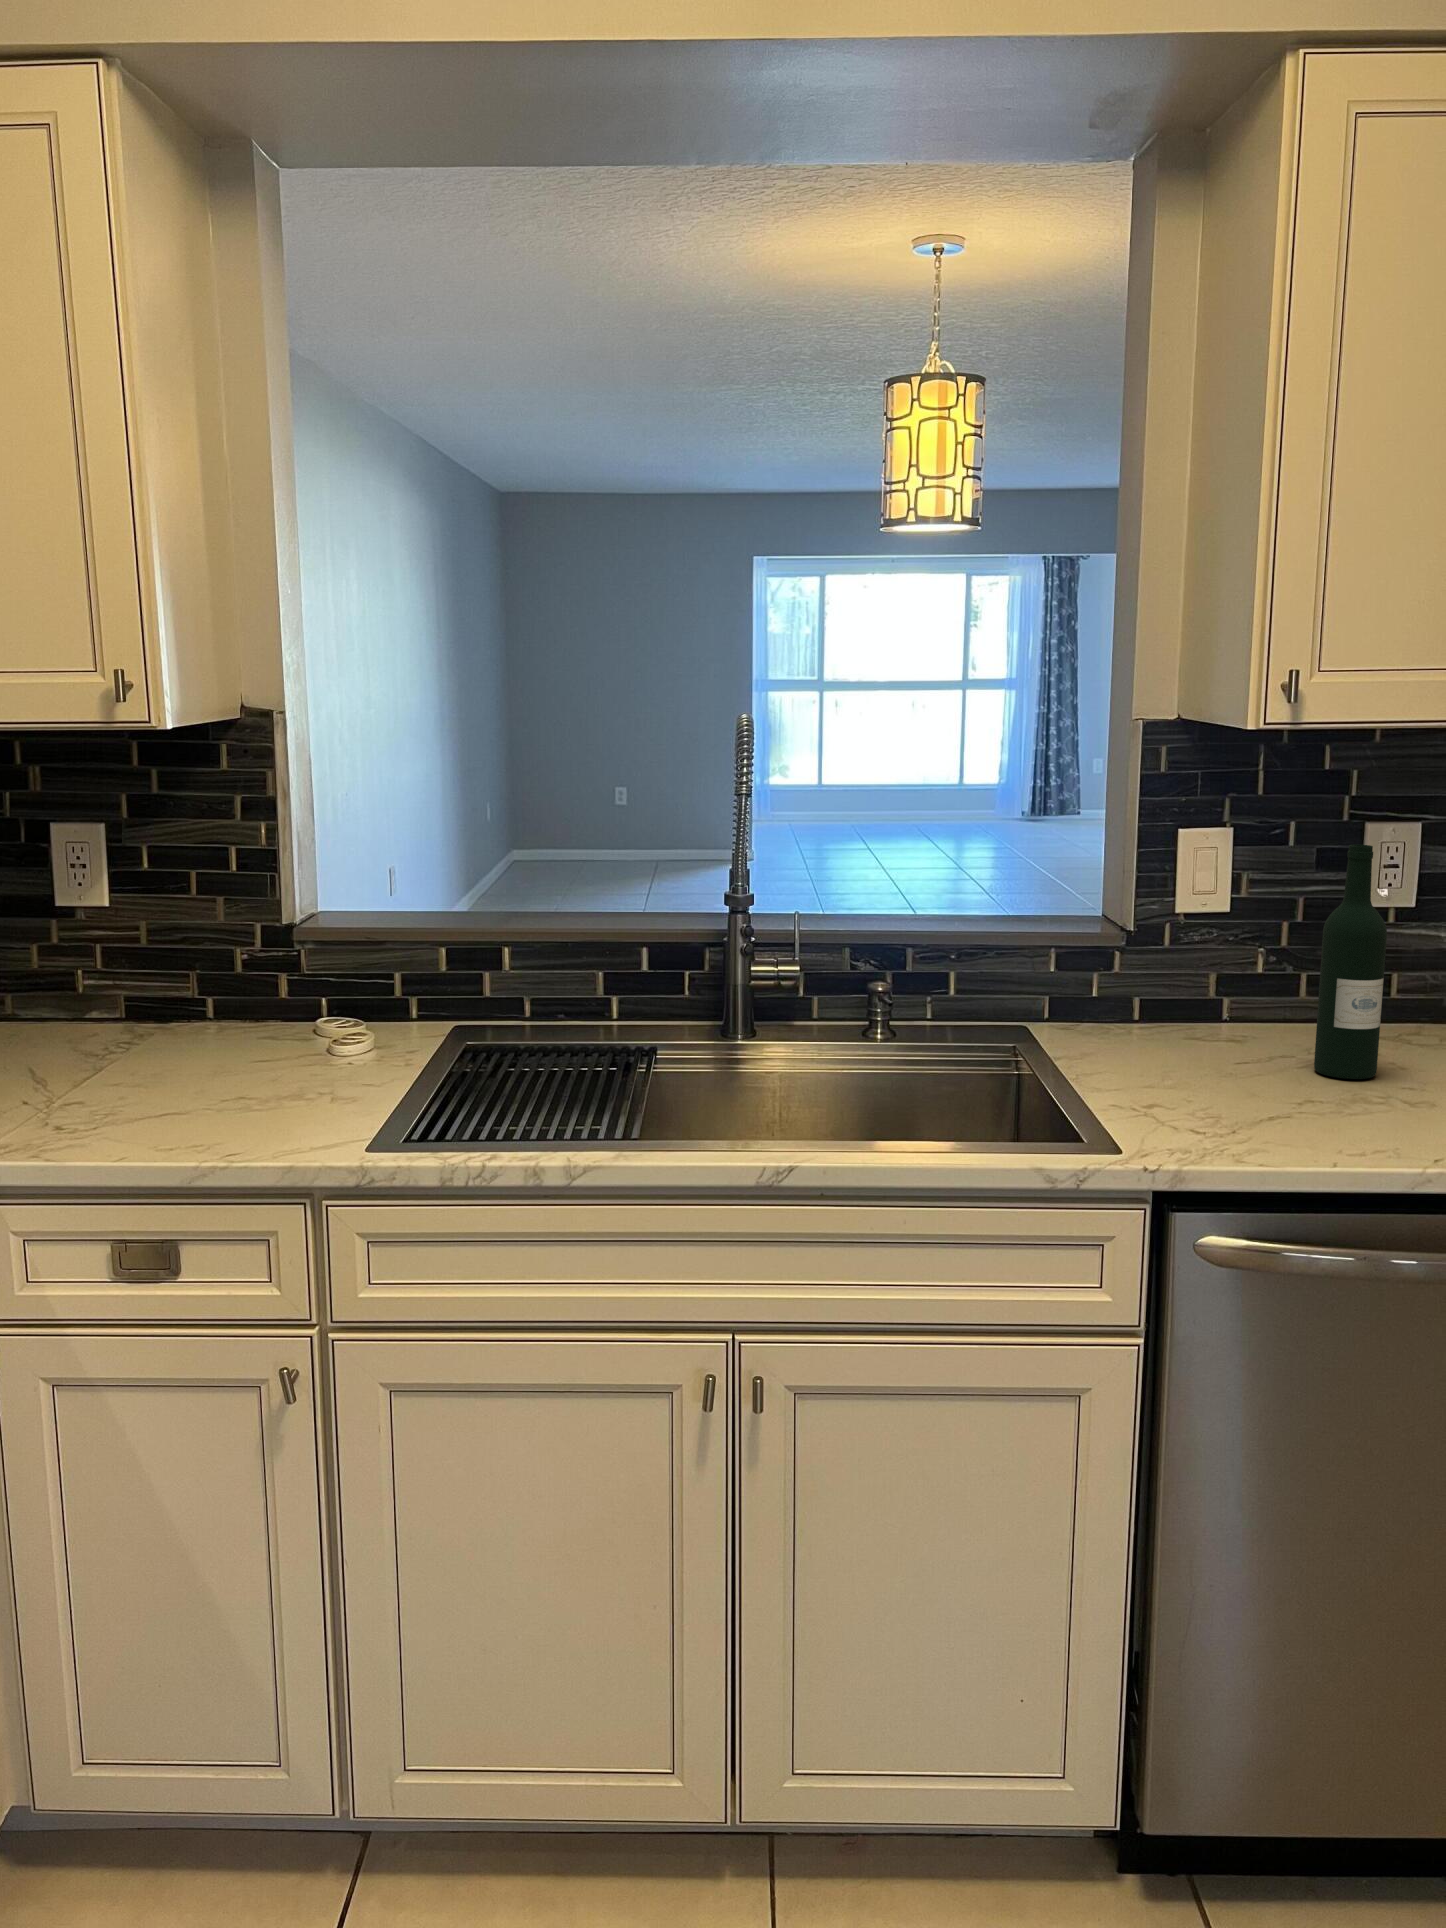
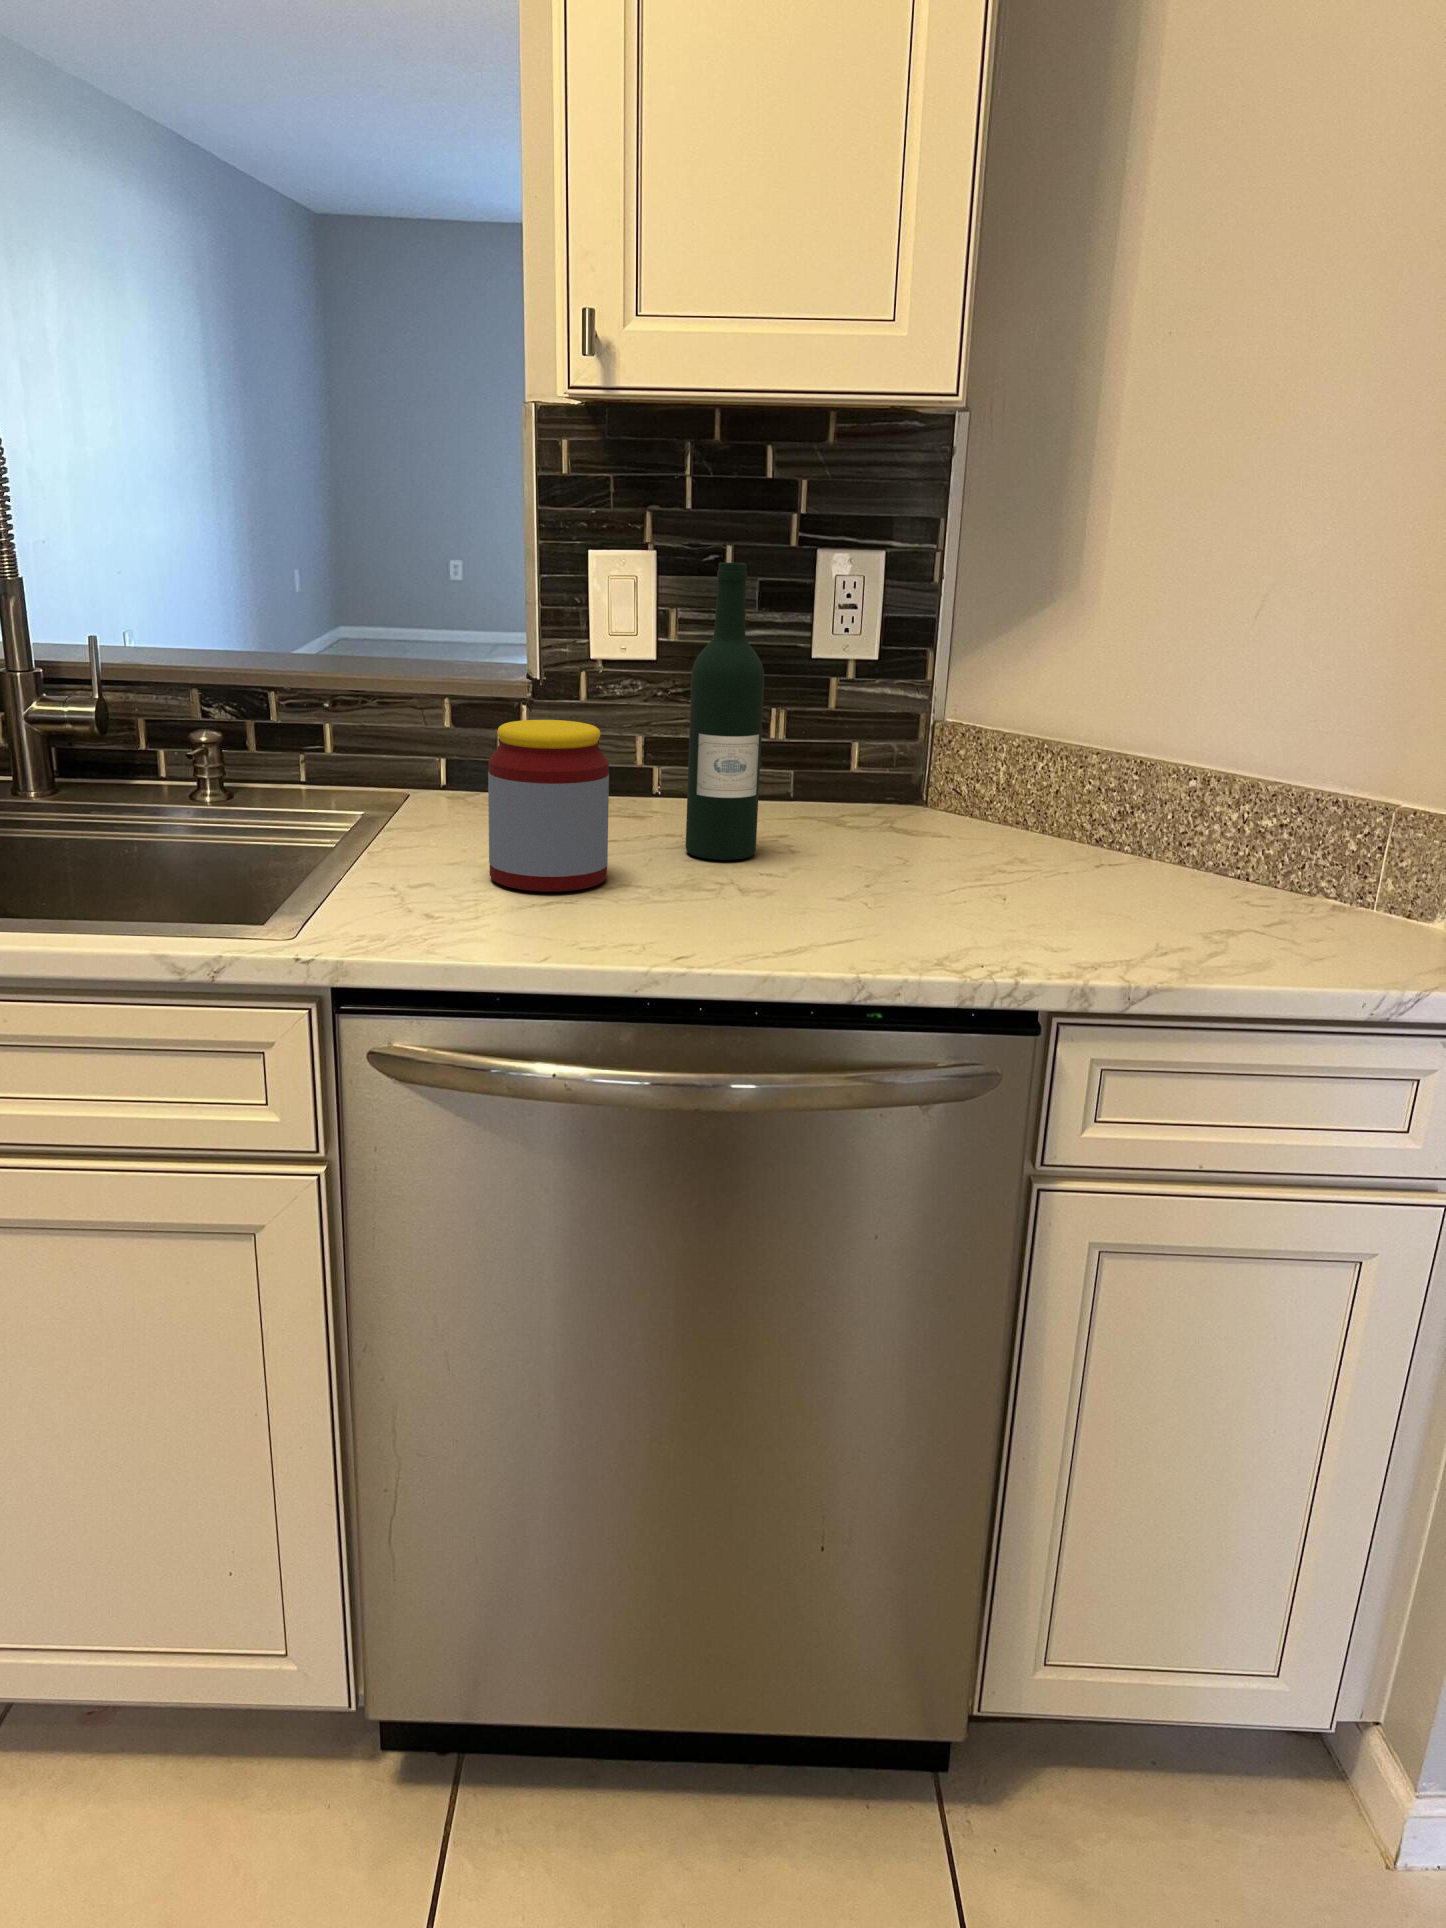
jar: none [1192,973,1298,1110] -> present [488,720,609,892]

